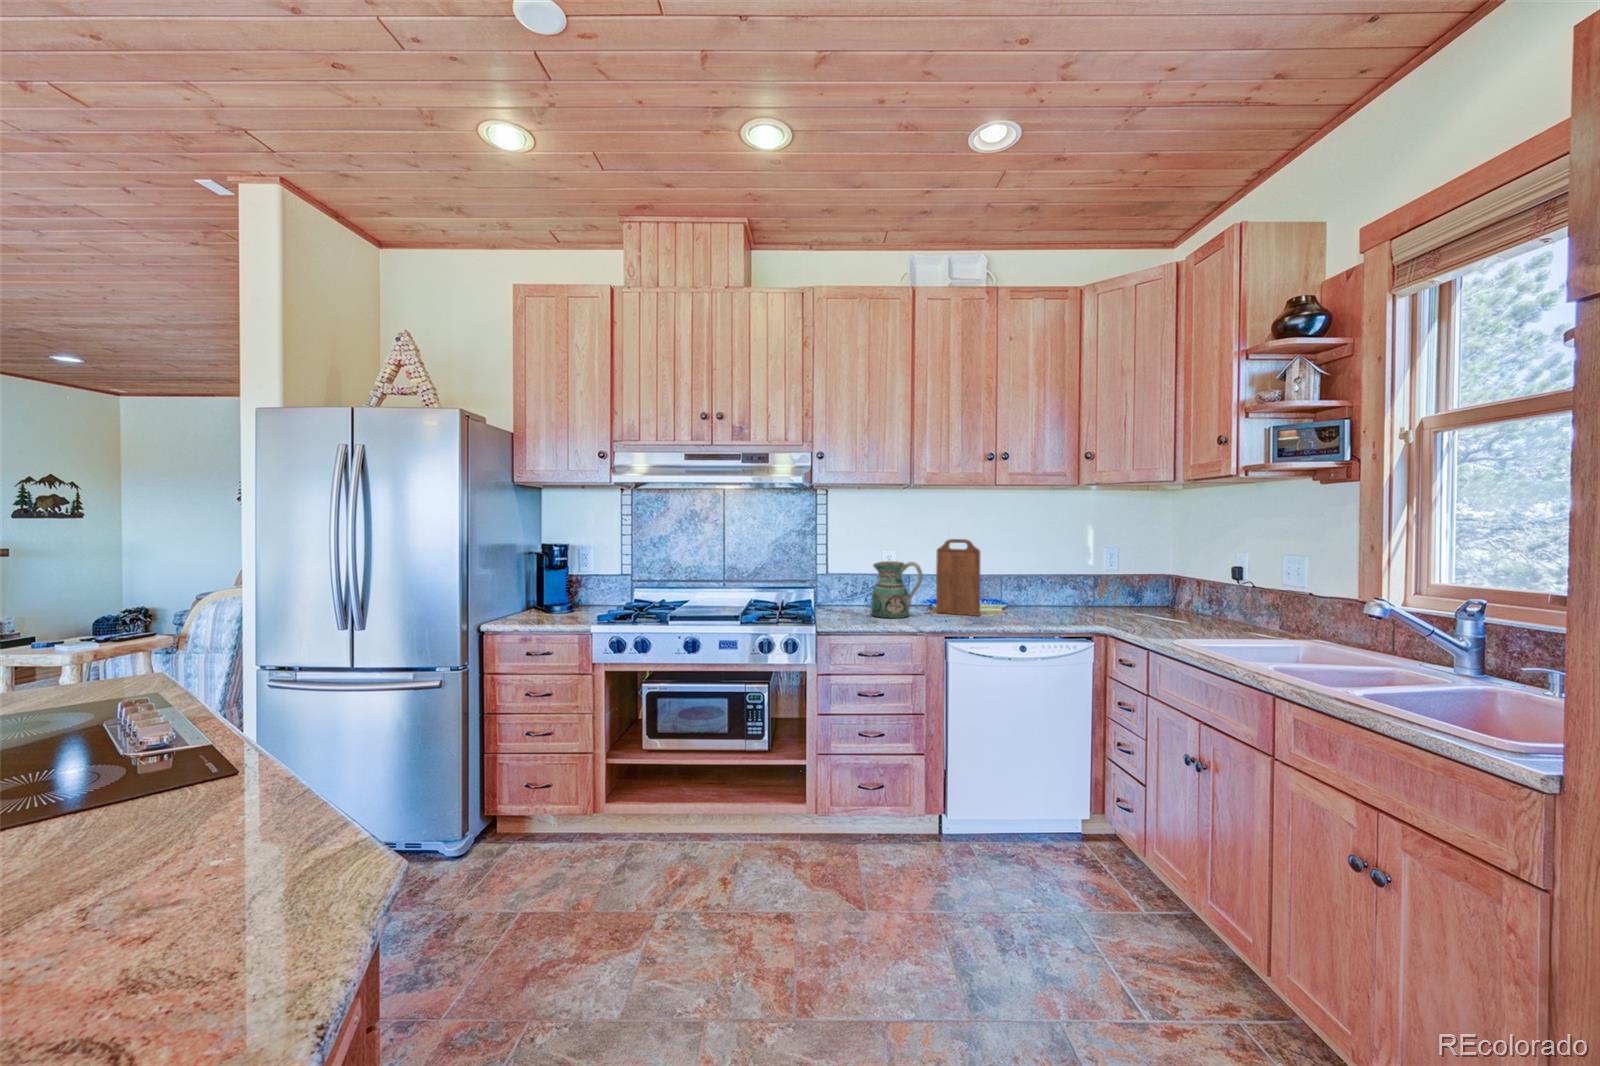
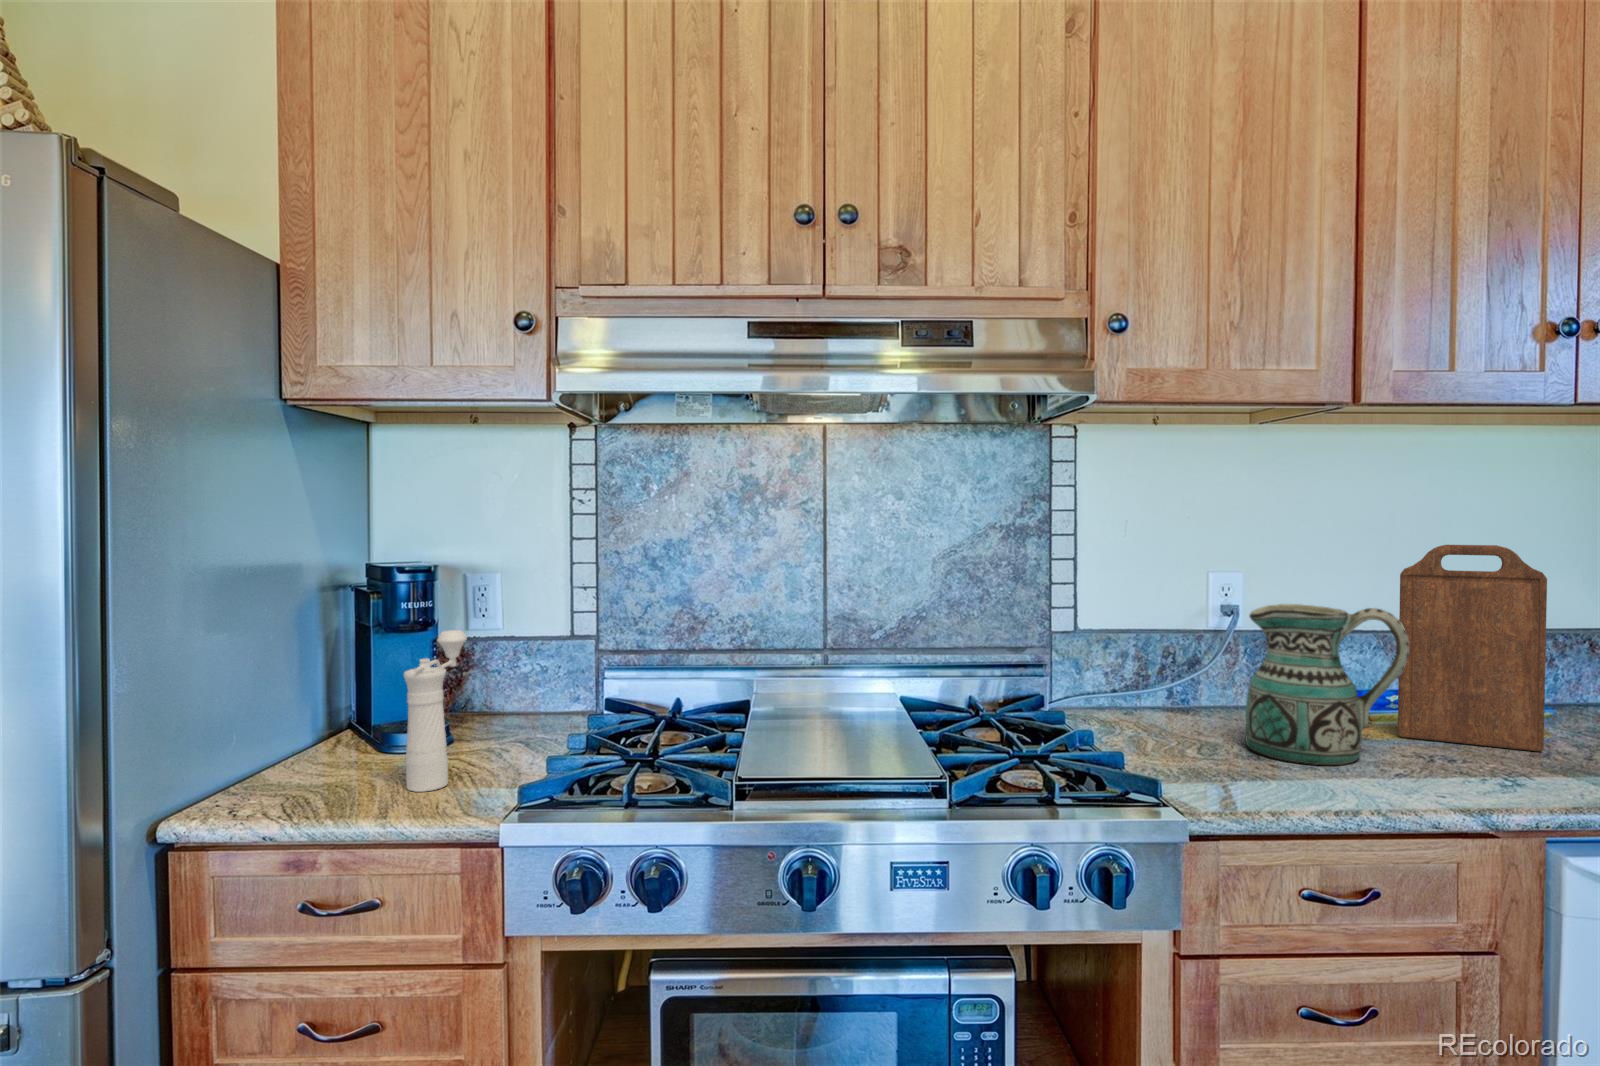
pepper mill: none [559,568,581,622] -> present [403,630,467,792]

